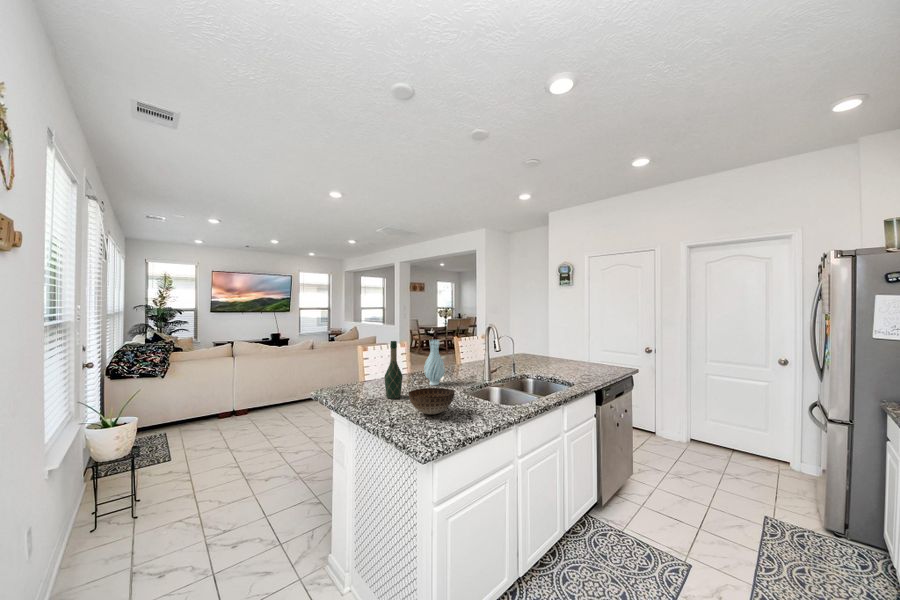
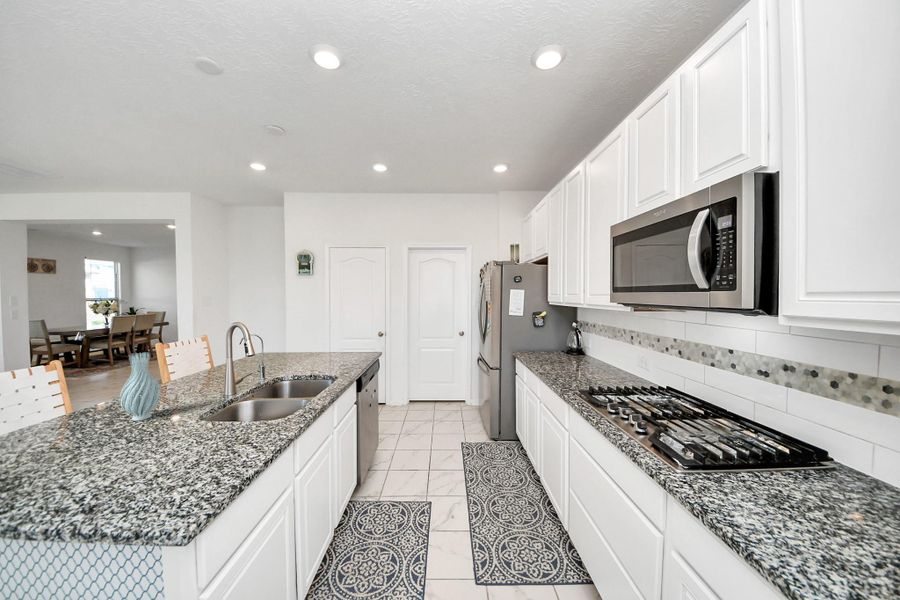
wine bottle: present [384,341,403,399] -> none [38,366,84,466]
bowl: present [409,388,454,415] -> none [115,421,205,469]

